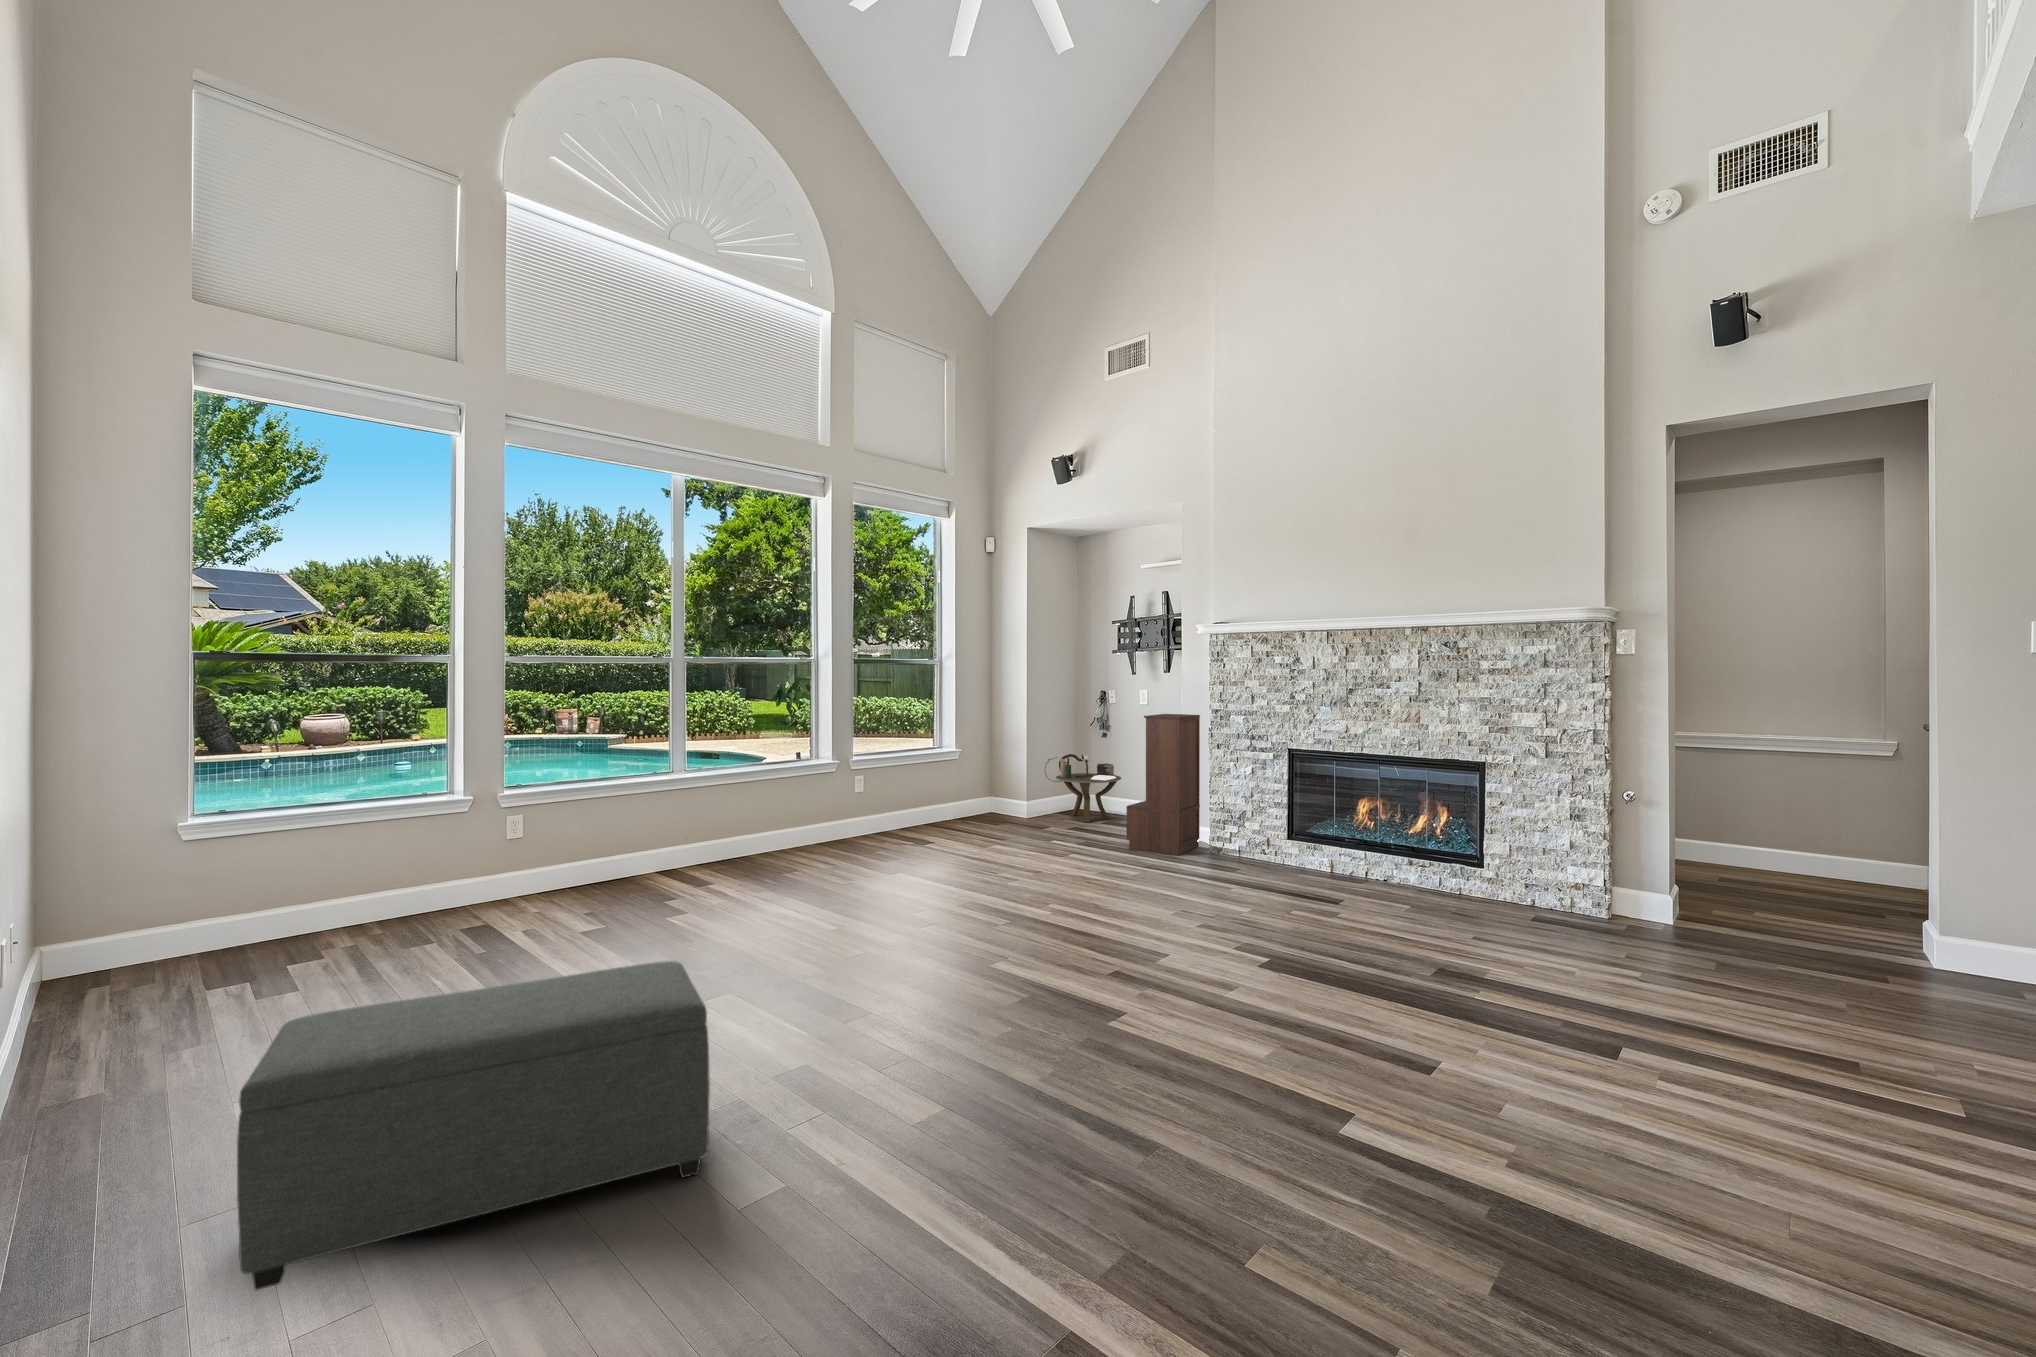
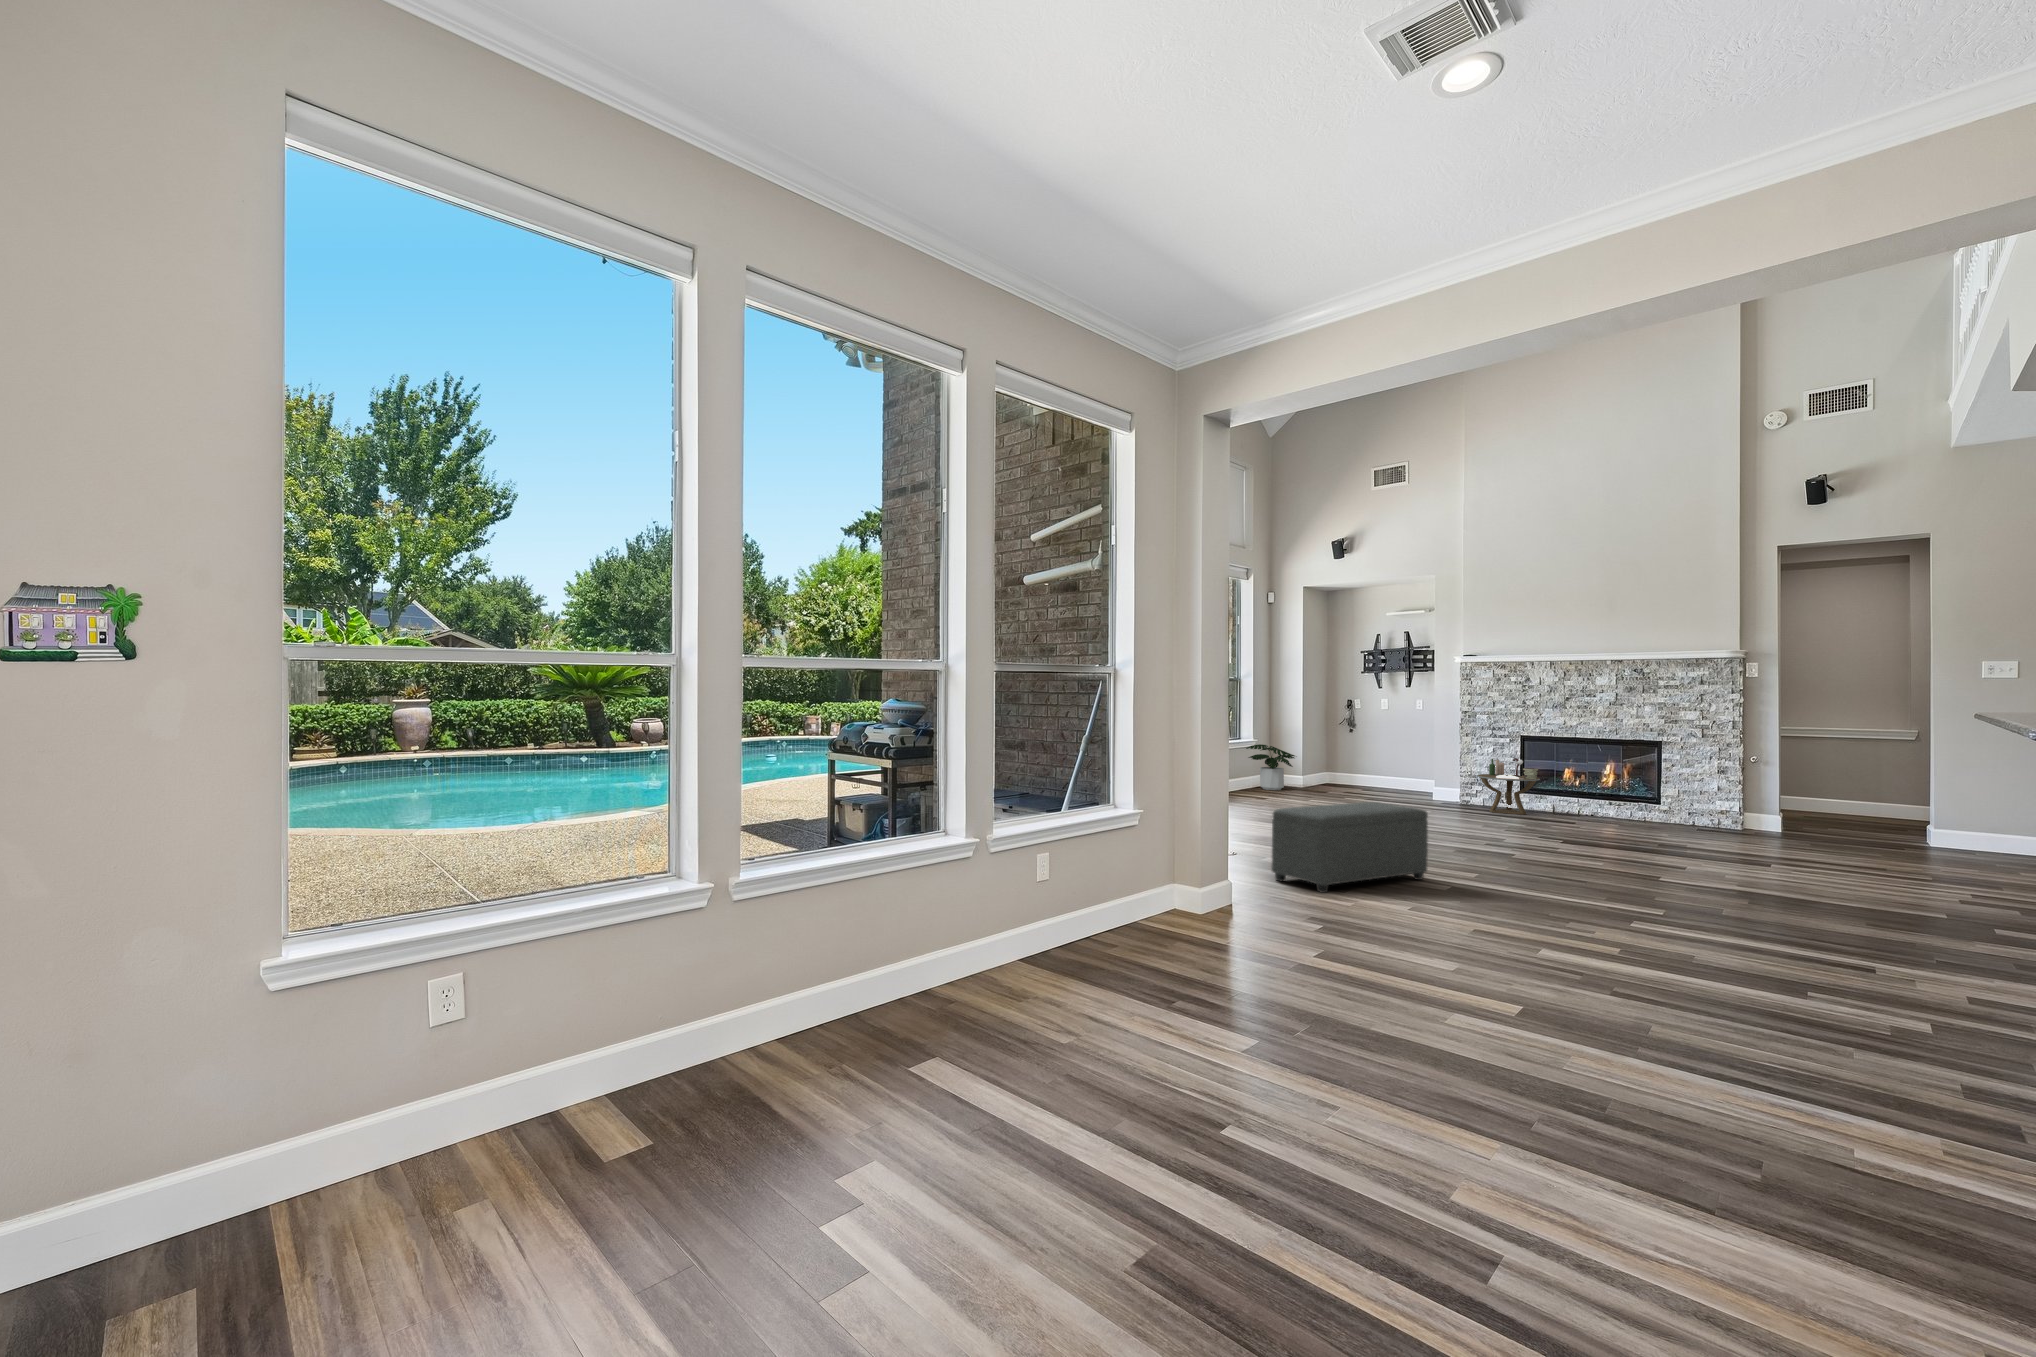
bookshelf: present [1127,714,1200,855] -> none [1404,714,1451,804]
side table: present [1045,754,1121,823] -> present [1477,758,1540,815]
potted plant: none [931,759,1009,826] -> present [1246,744,1295,790]

